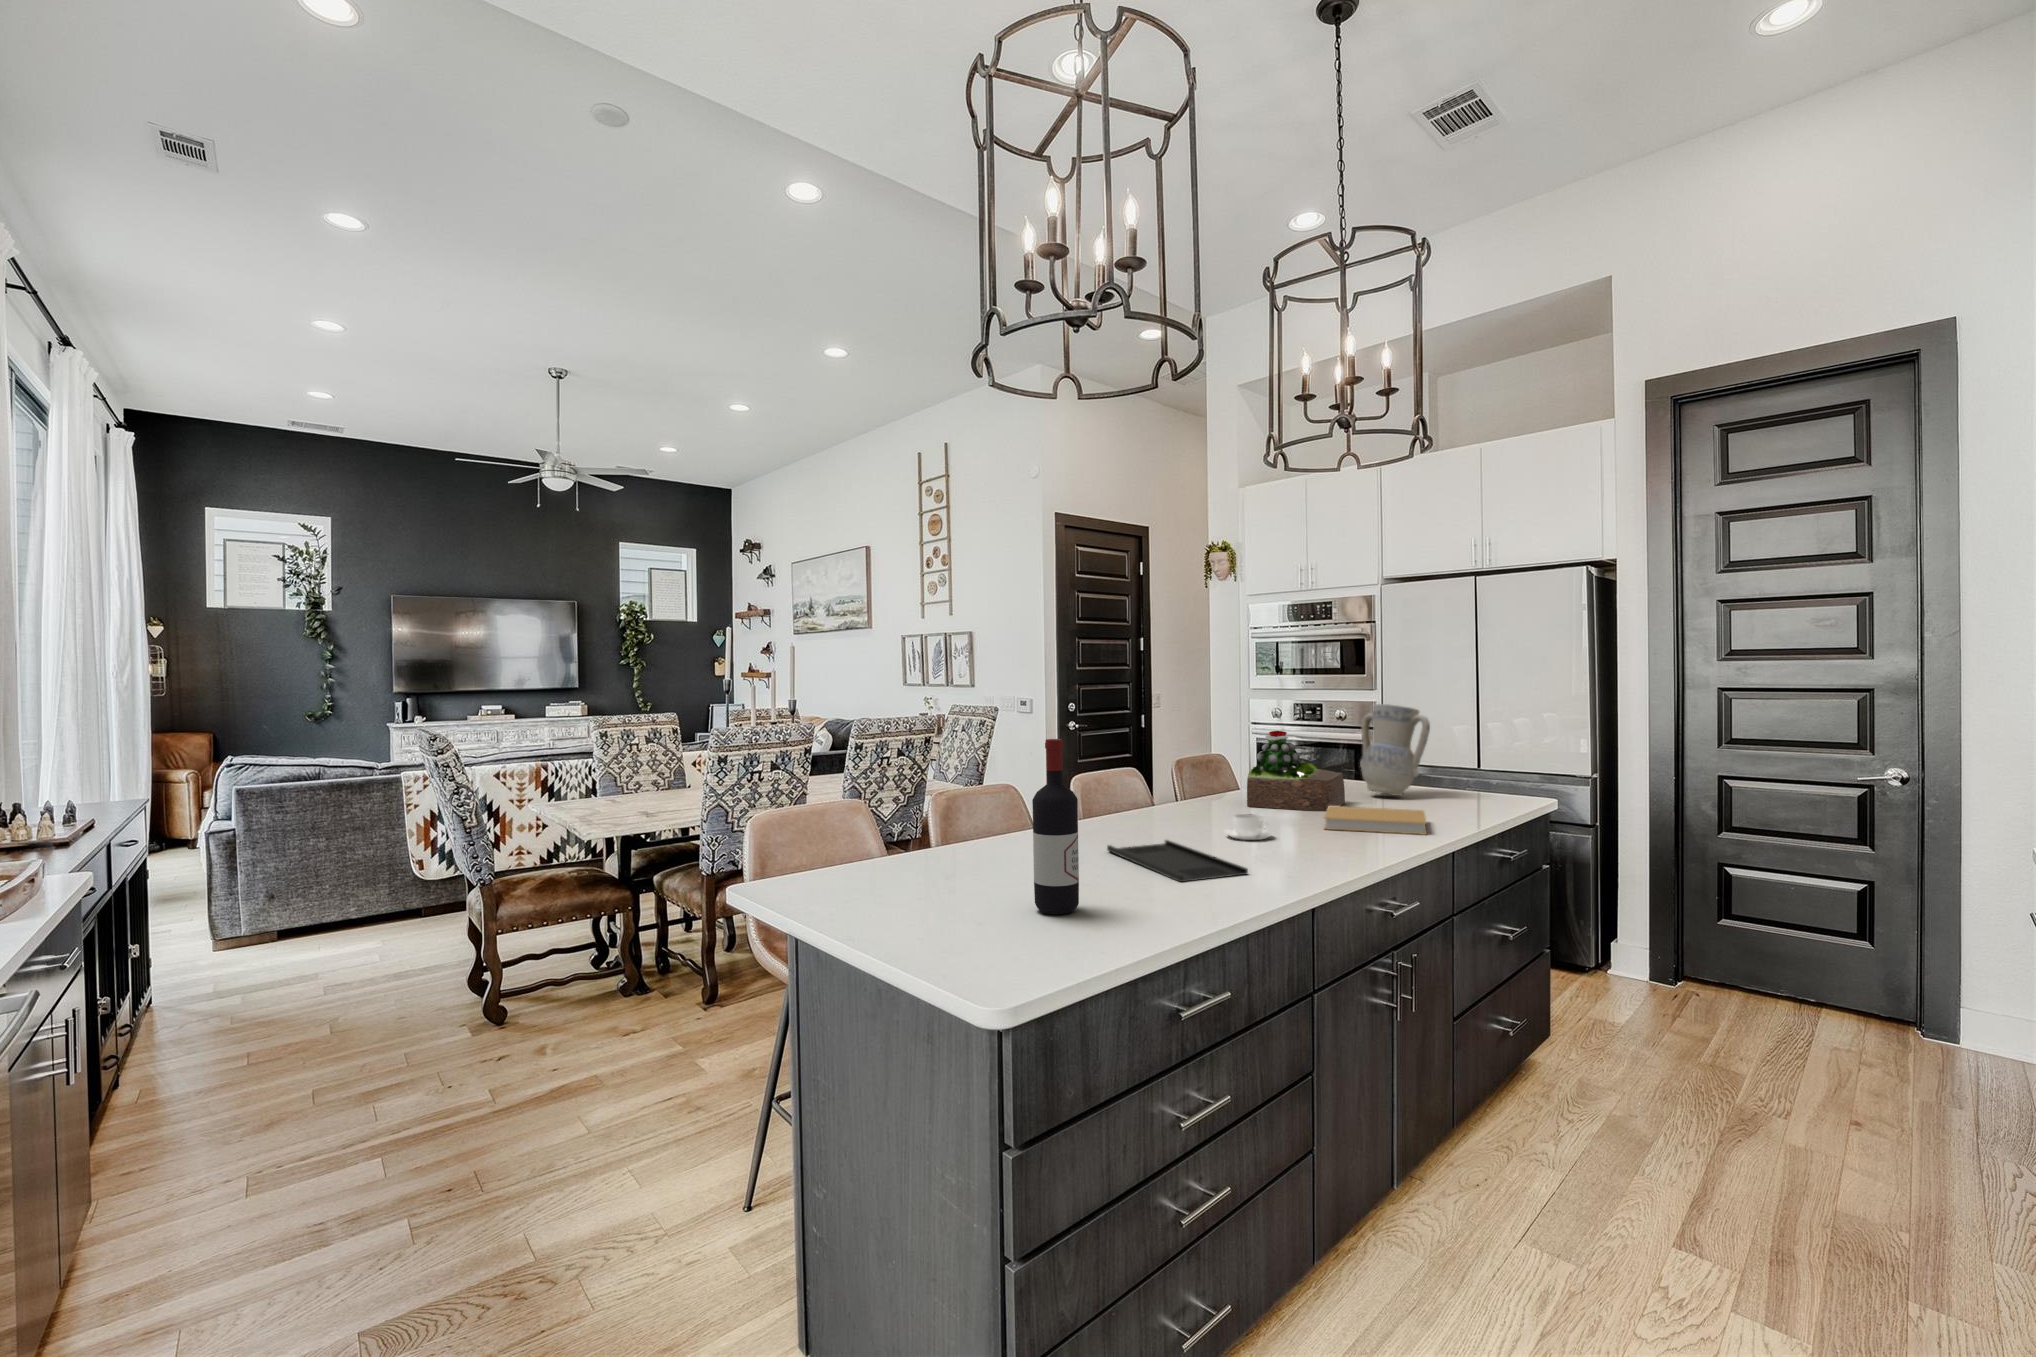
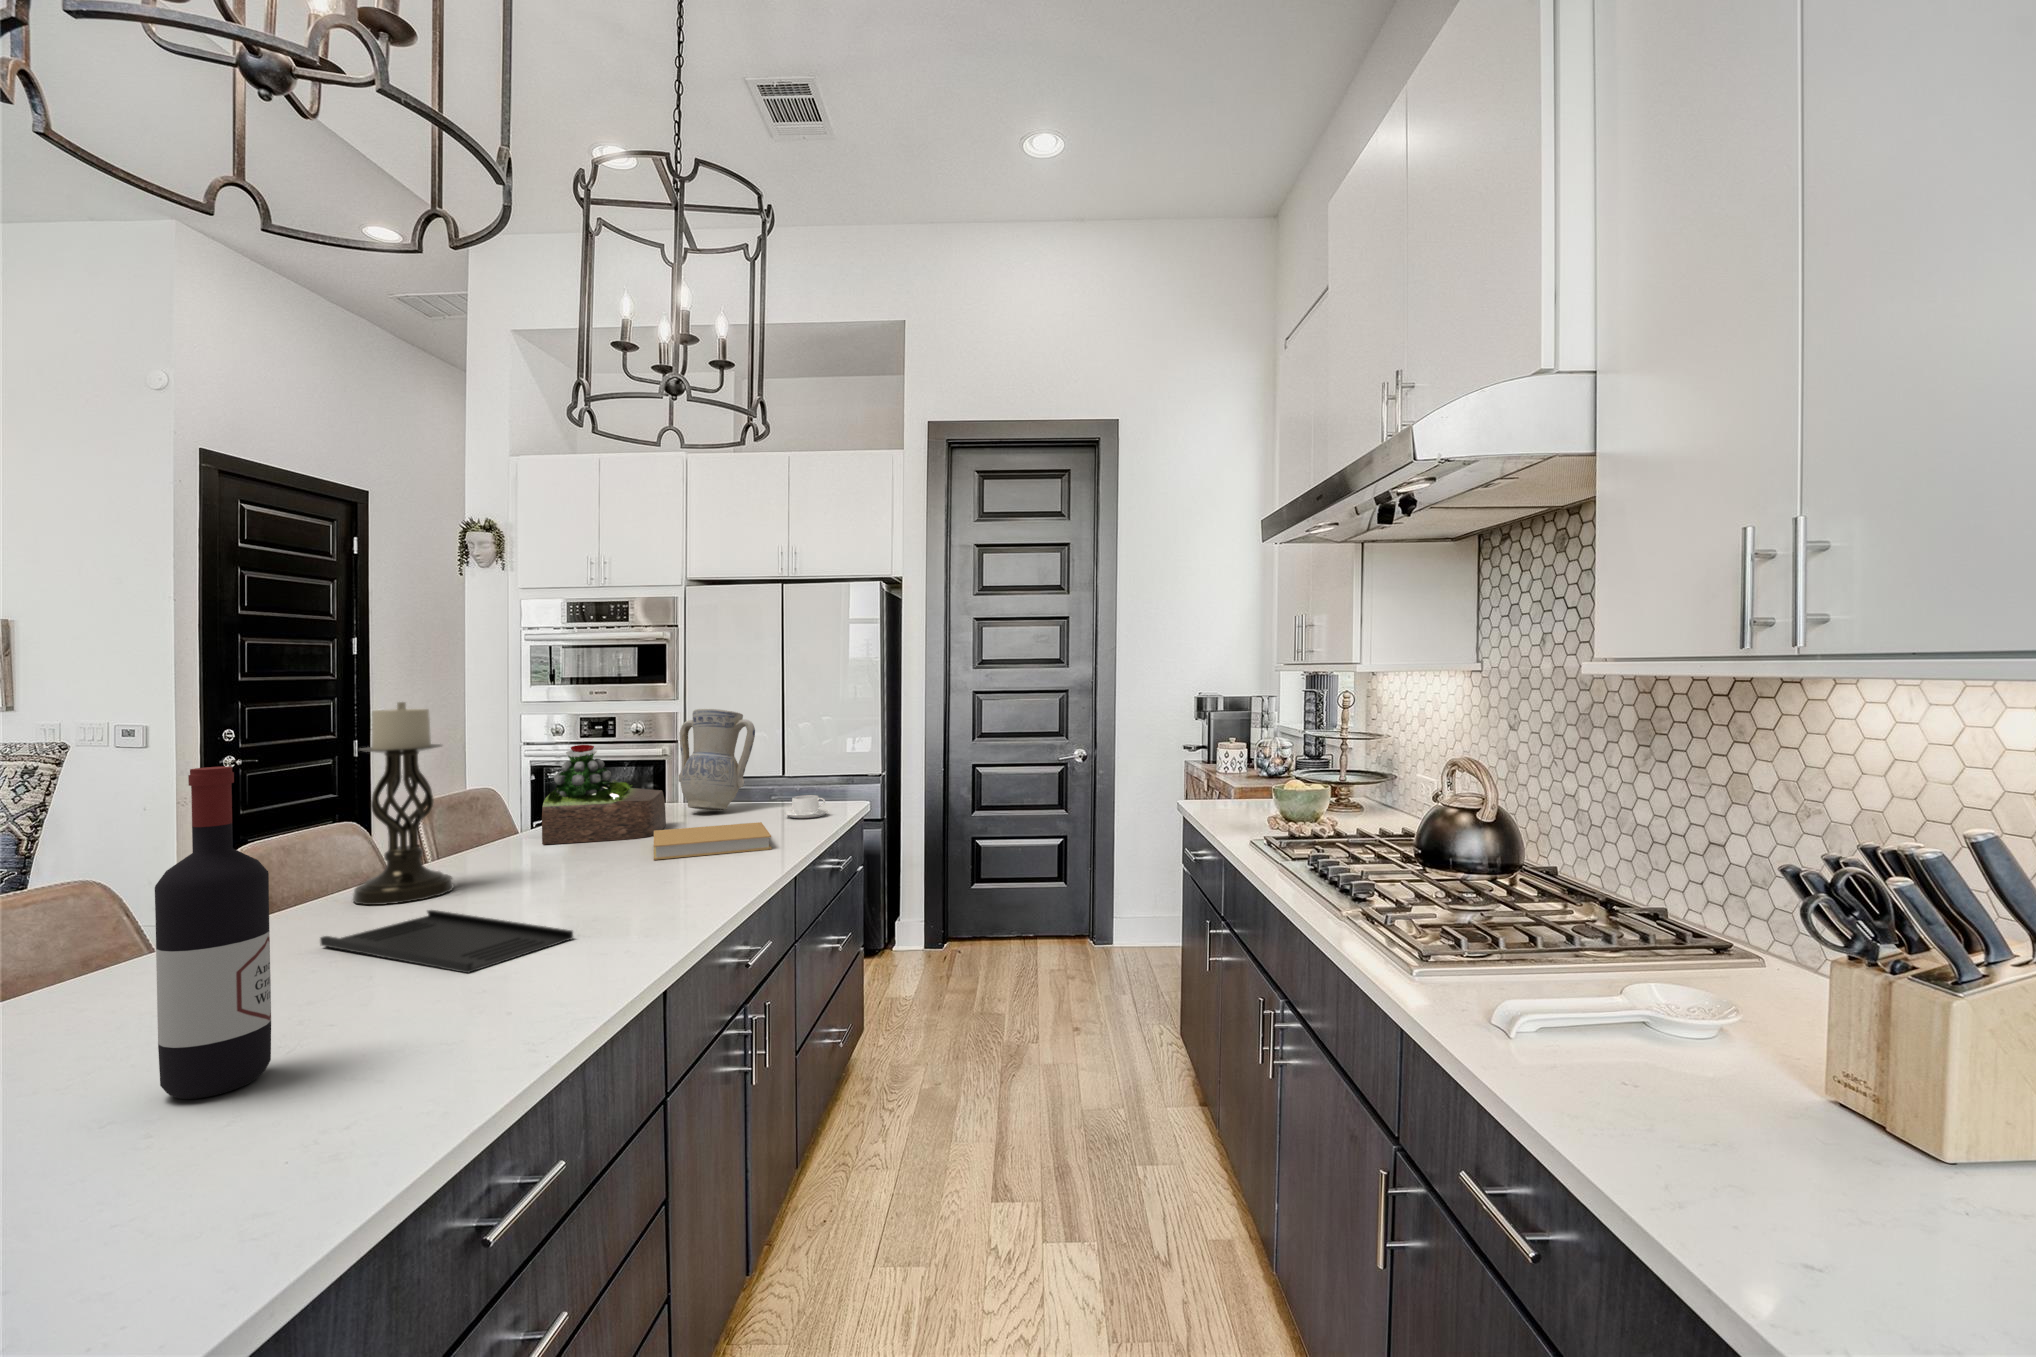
candle holder: none [1126,697,1184,833] -> present [353,702,454,905]
coffee cup: present [1225,814,1273,840] -> present [784,795,828,818]

